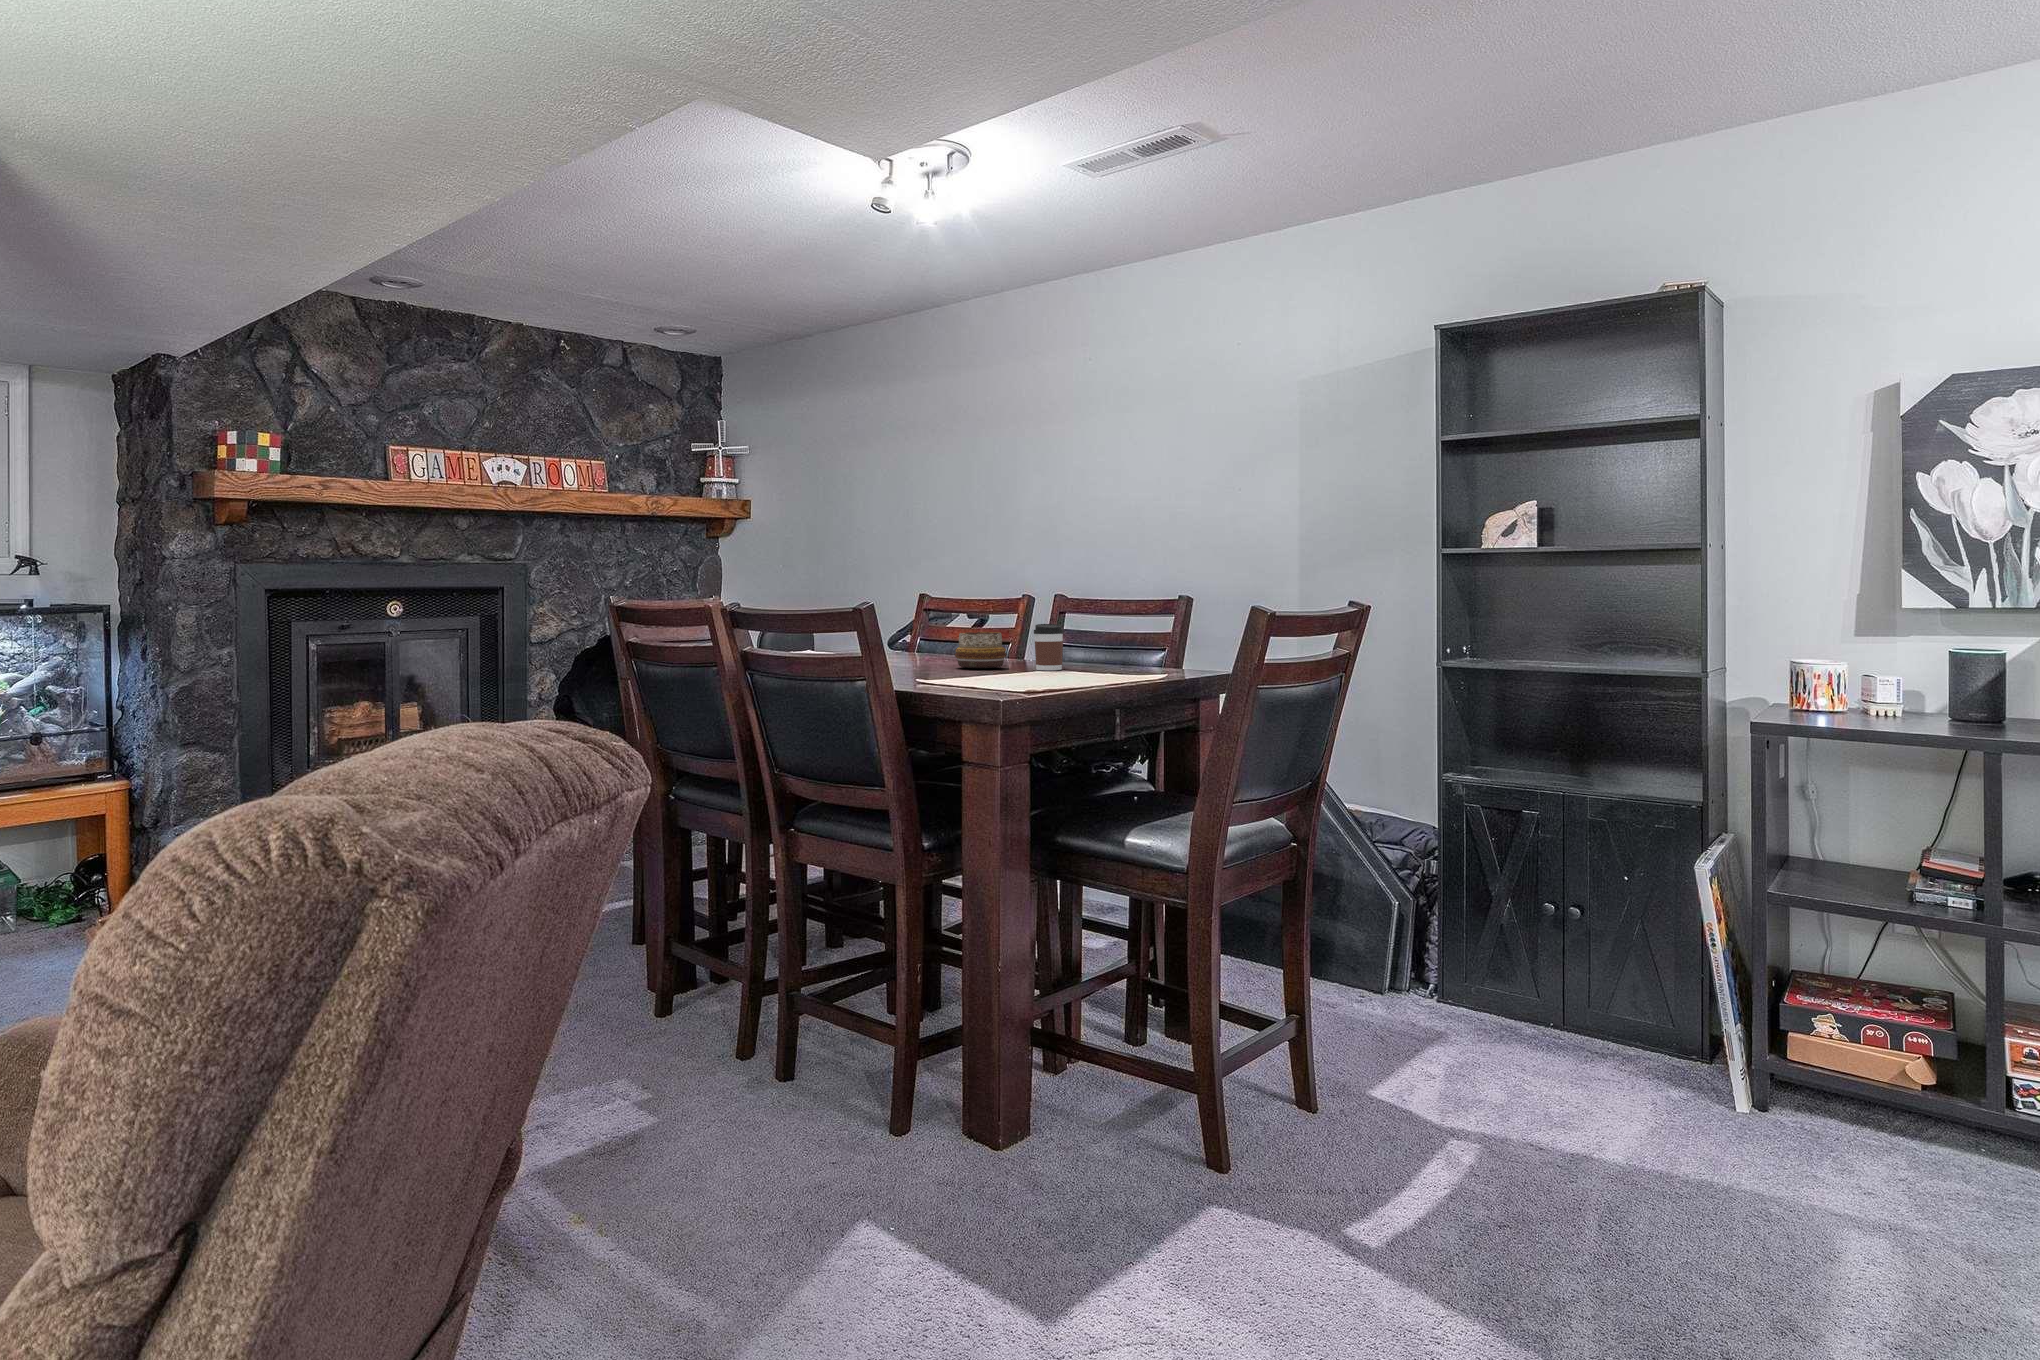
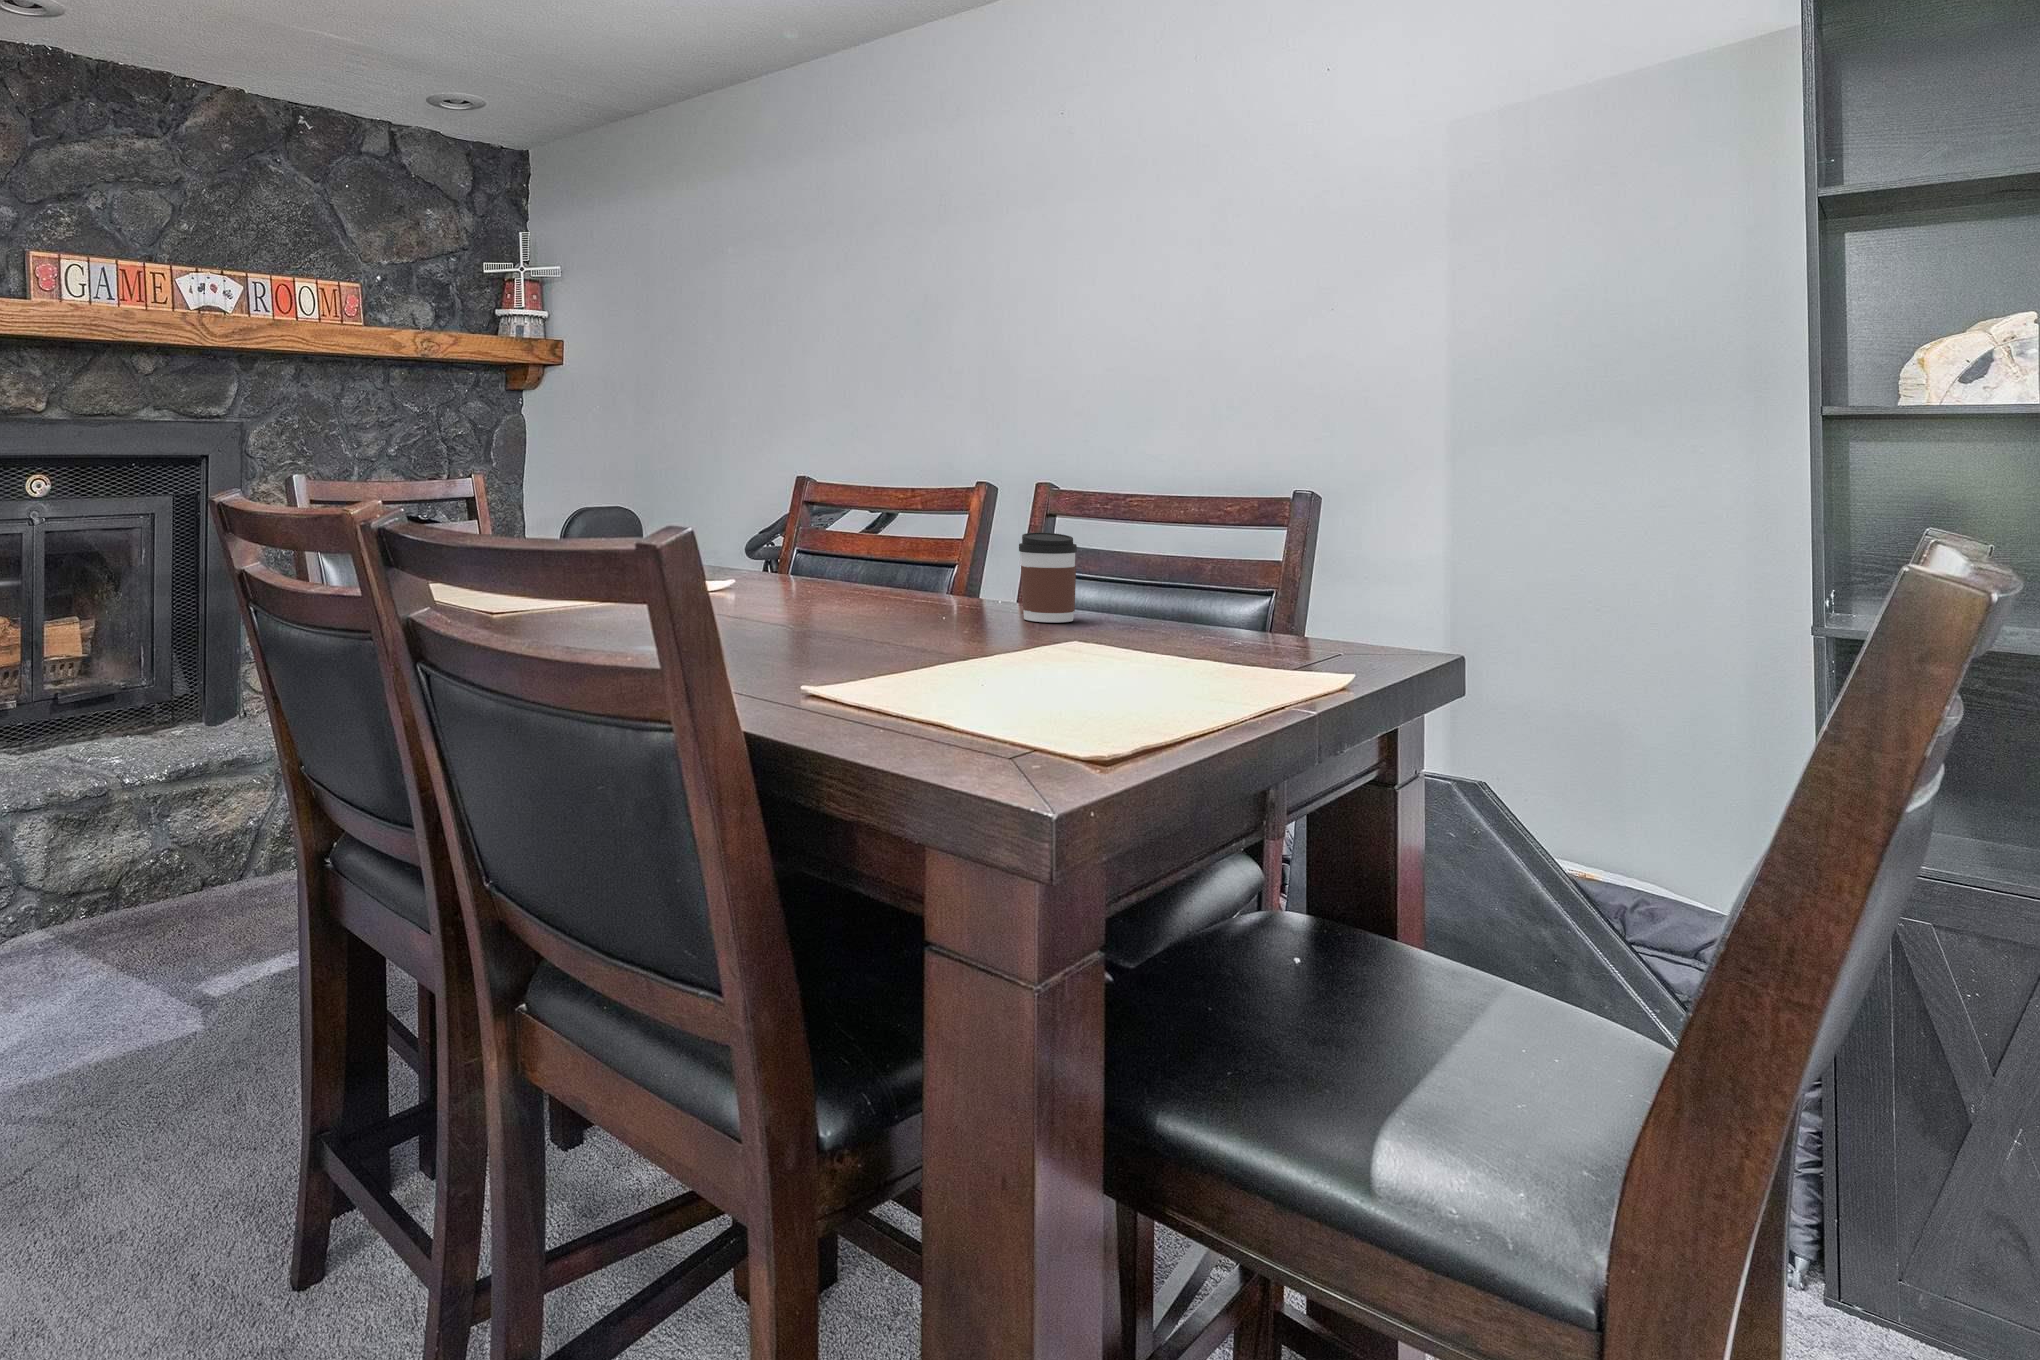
decorative bowl: present [955,632,1006,669] -> none [868,545,965,614]

